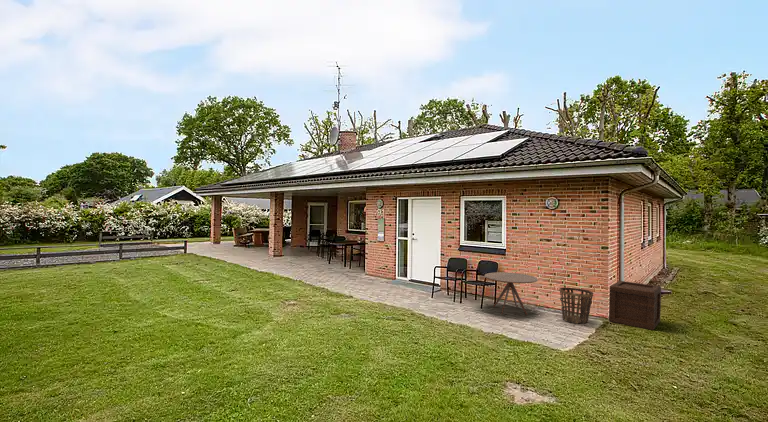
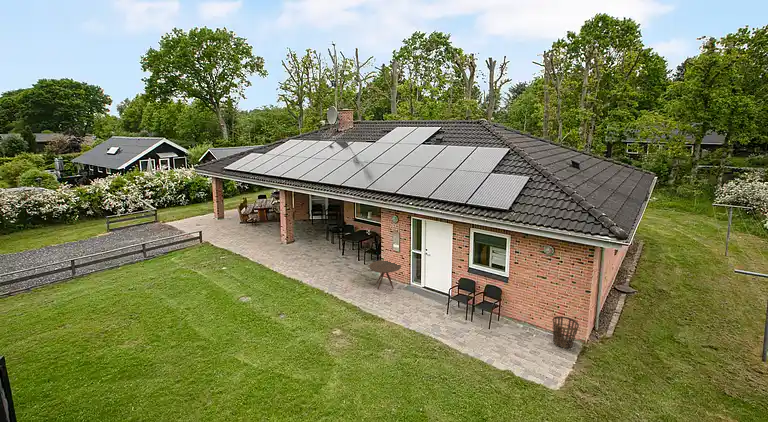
round table: present [485,272,538,314] -> present [369,260,401,289]
wooden crate: present [609,281,661,330] -> none [588,307,631,354]

